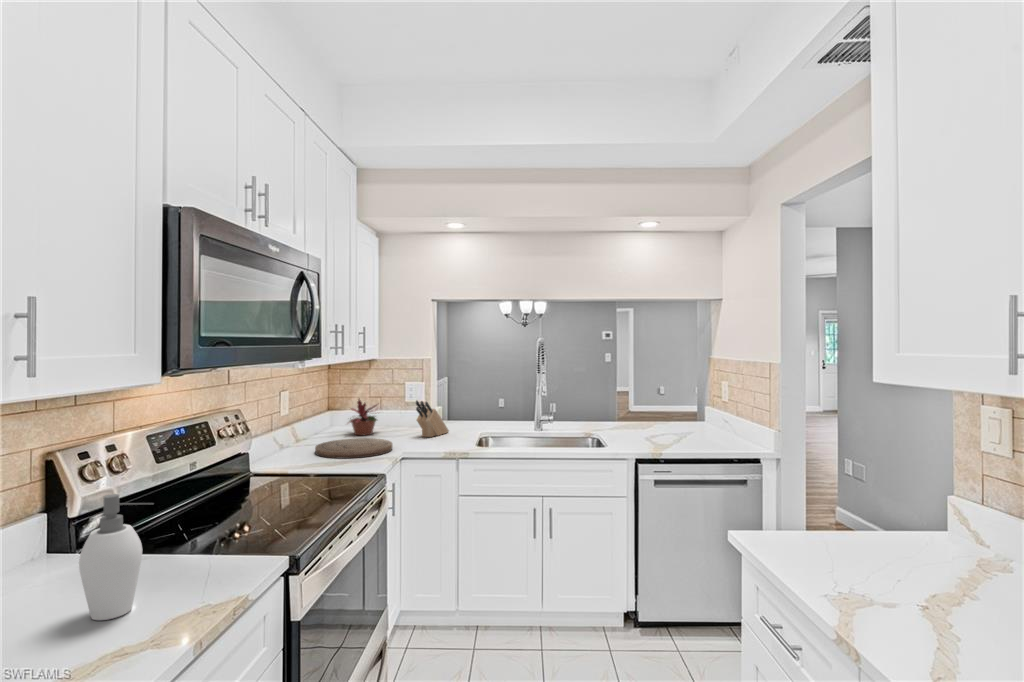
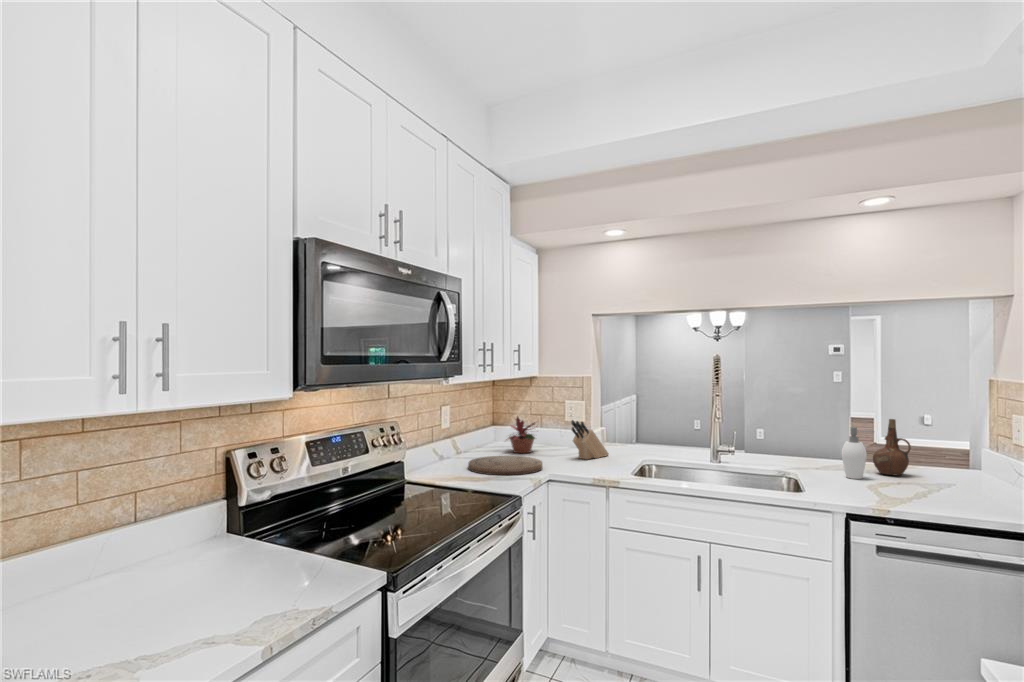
ceramic pitcher: none [665,389,692,434] -> present [873,419,911,476]
soap dispenser: present [79,494,153,620] -> present [842,427,867,479]

